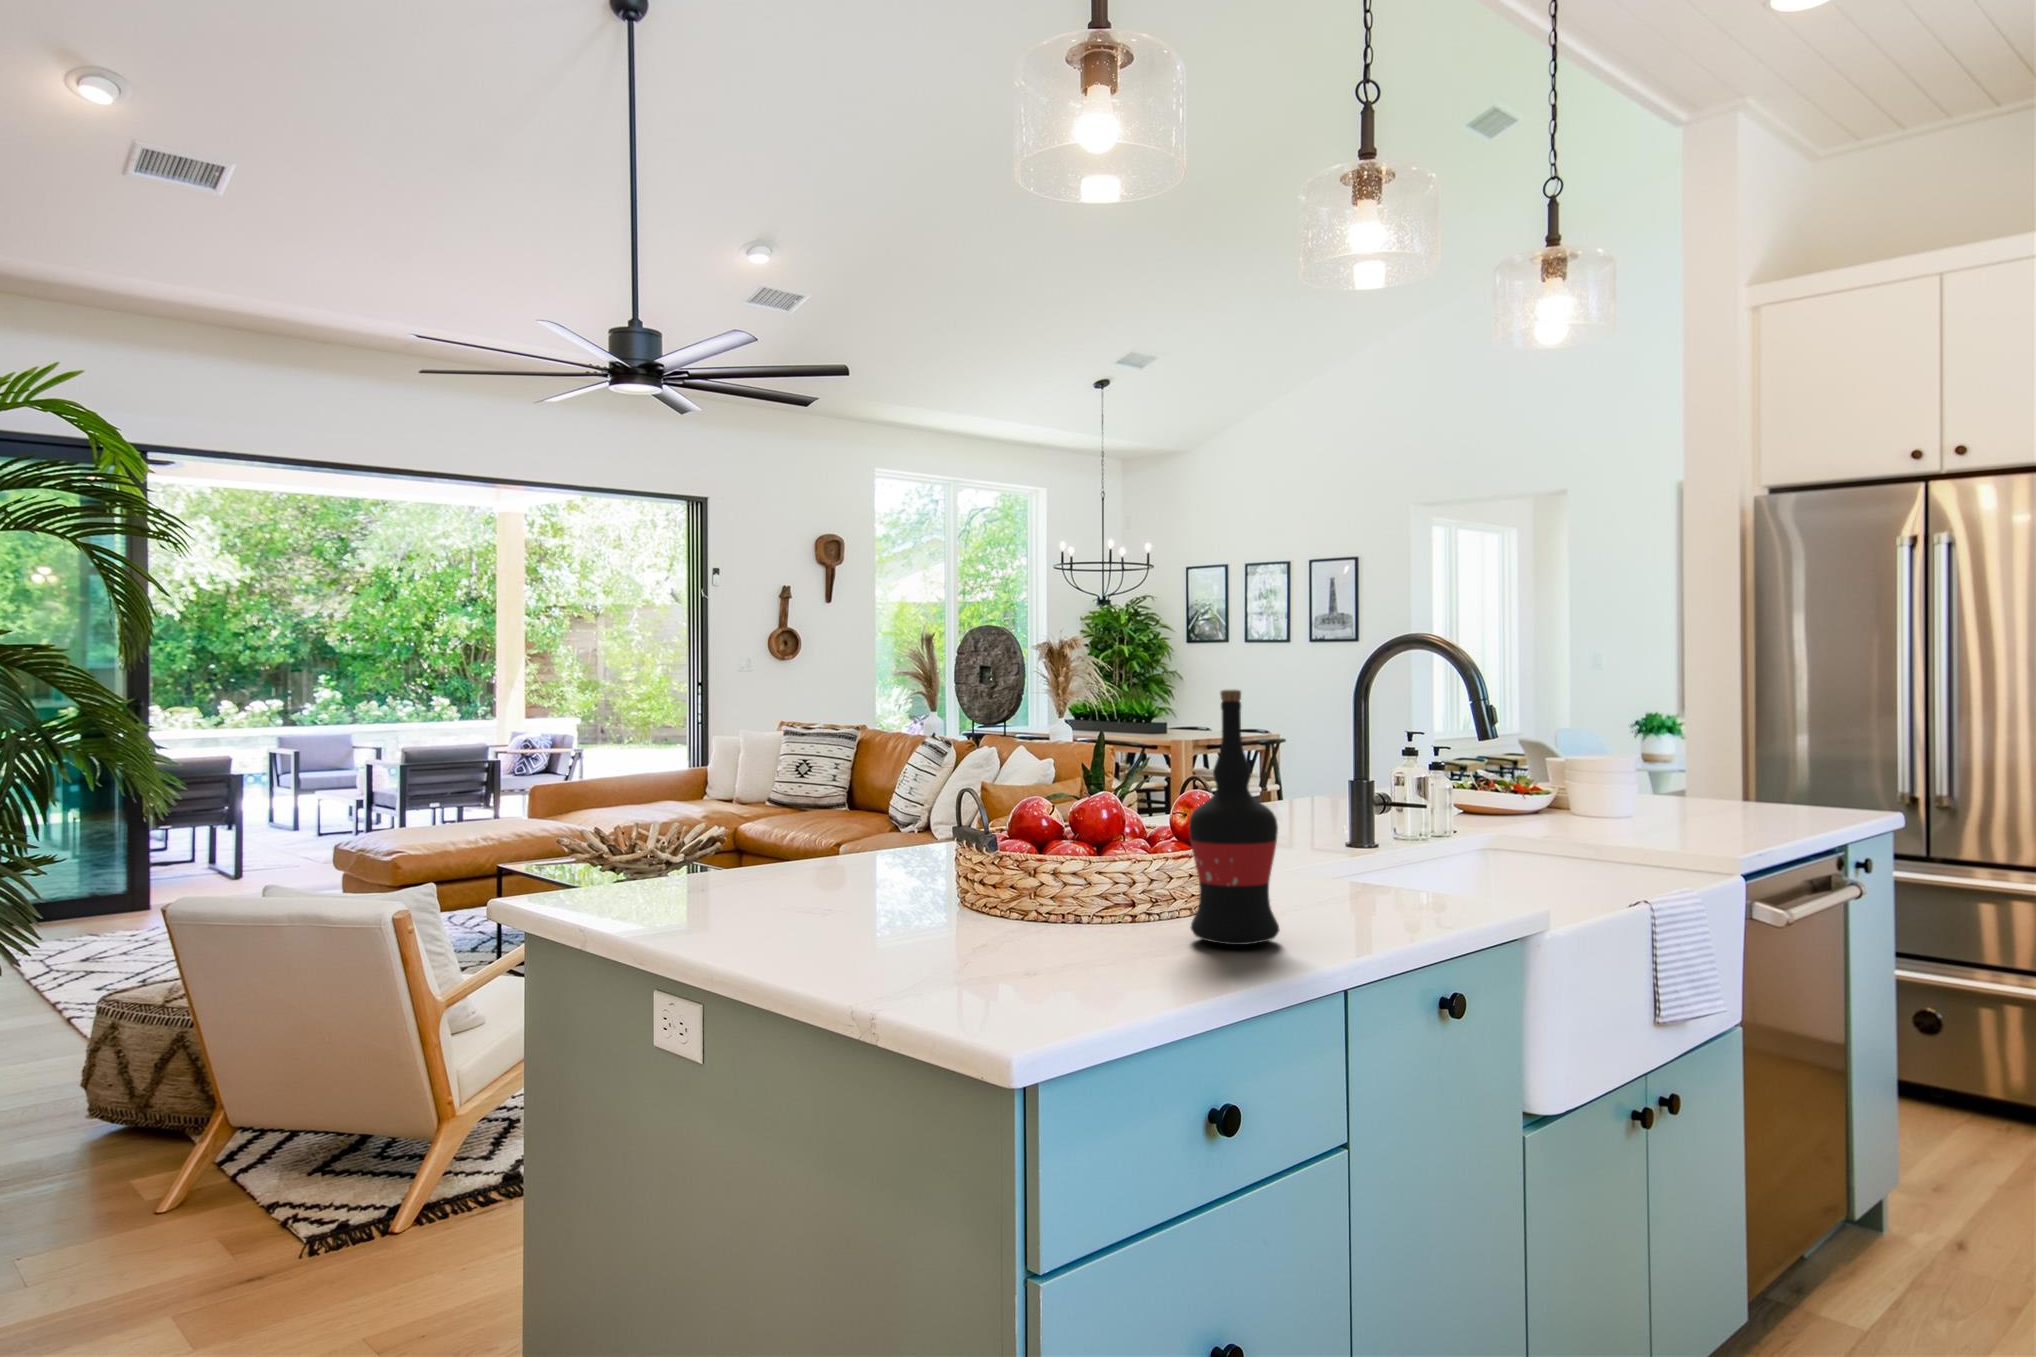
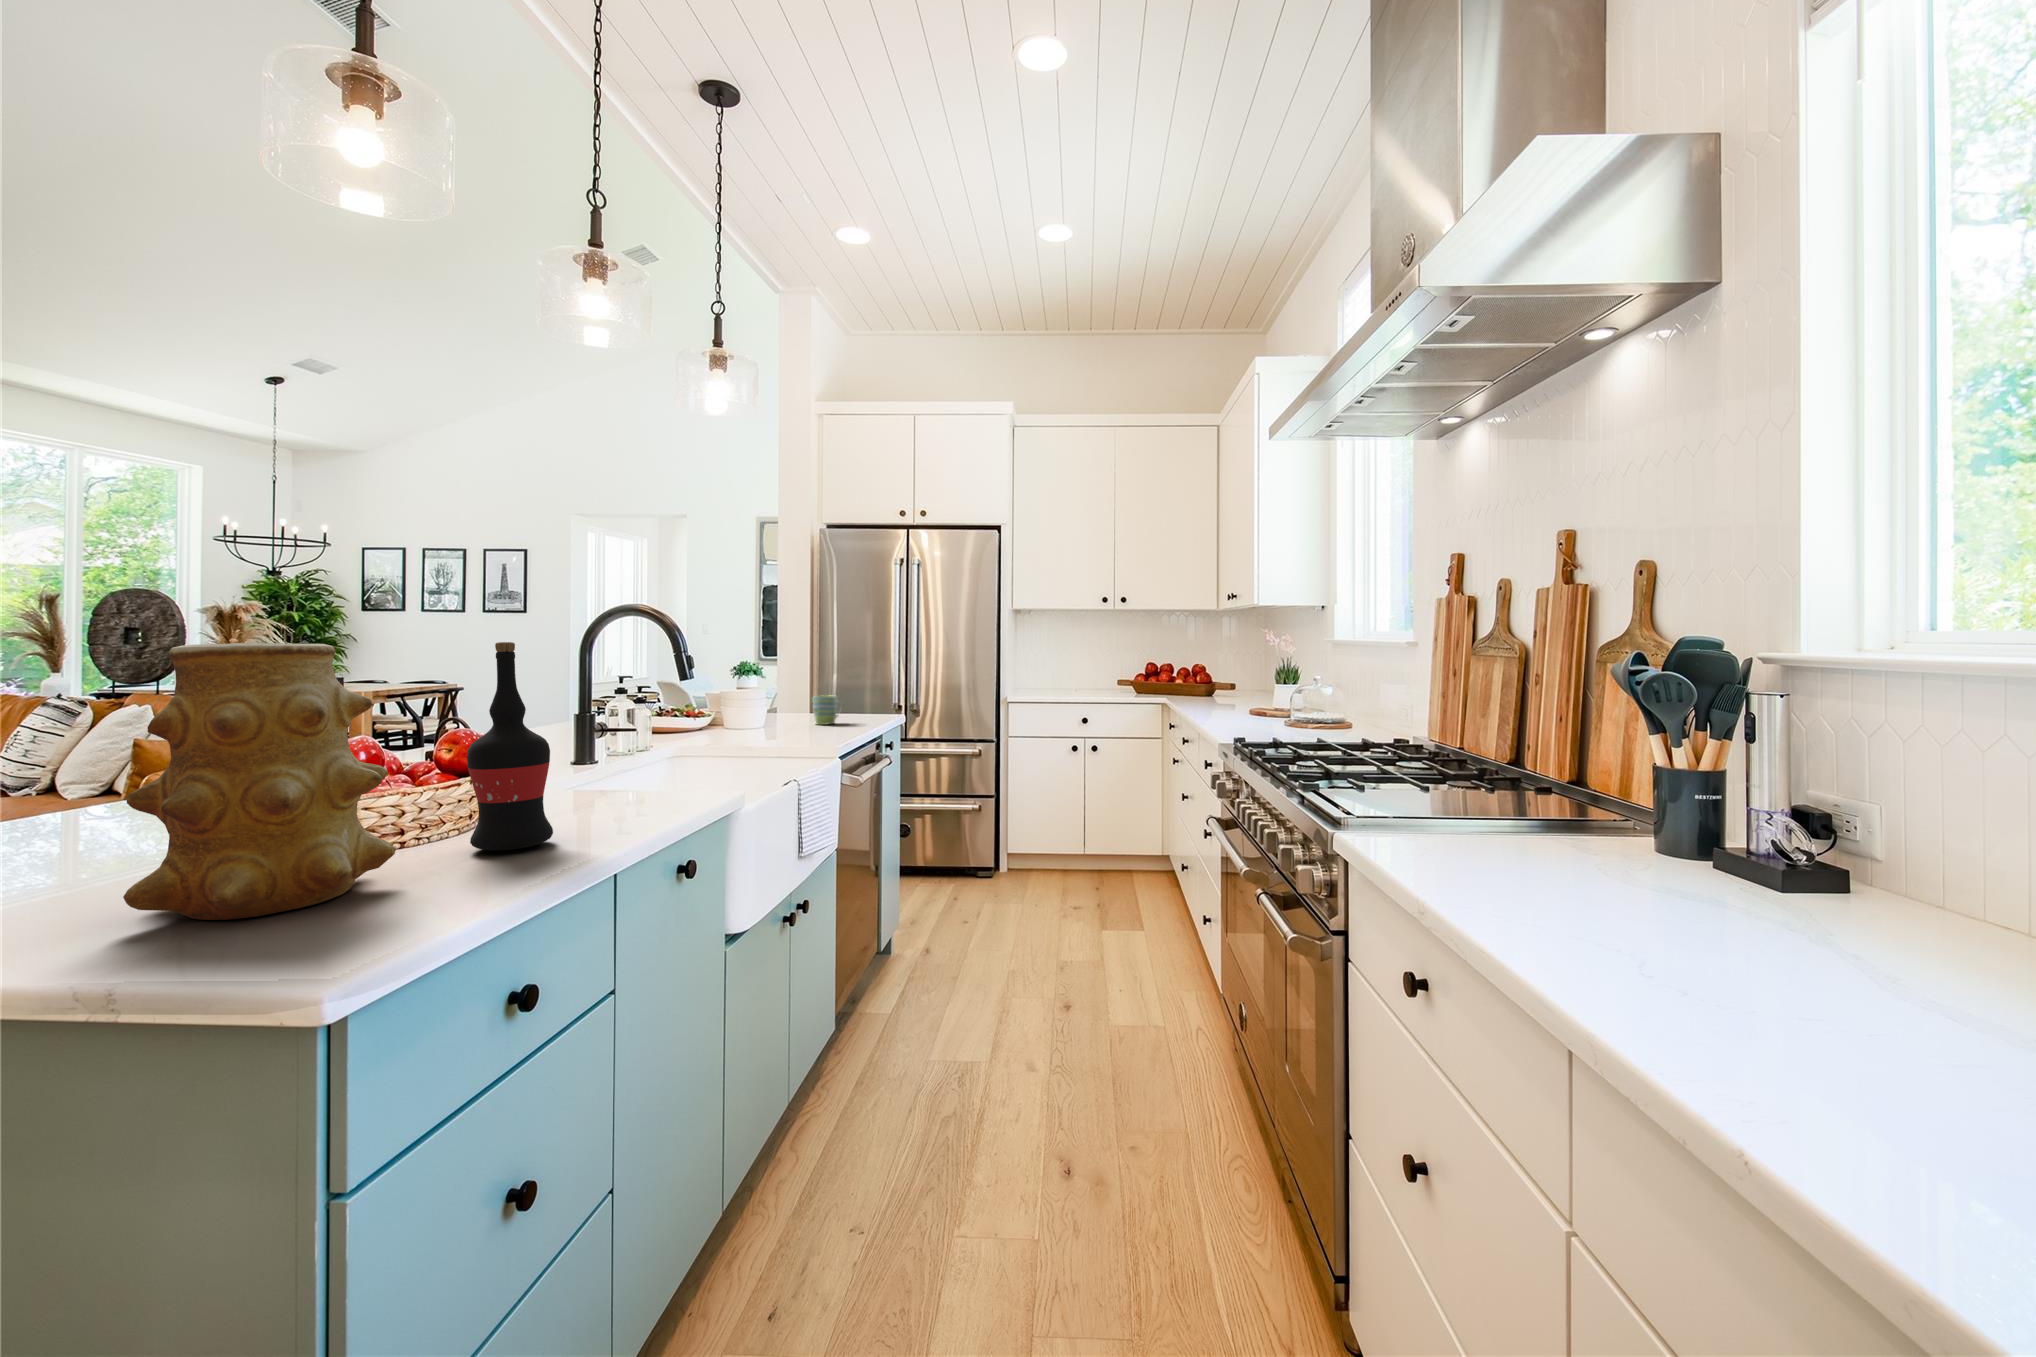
vase: none [900,692,1110,972] -> present [123,643,396,920]
mug: none [1724,769,1783,818] -> present [812,695,843,725]

